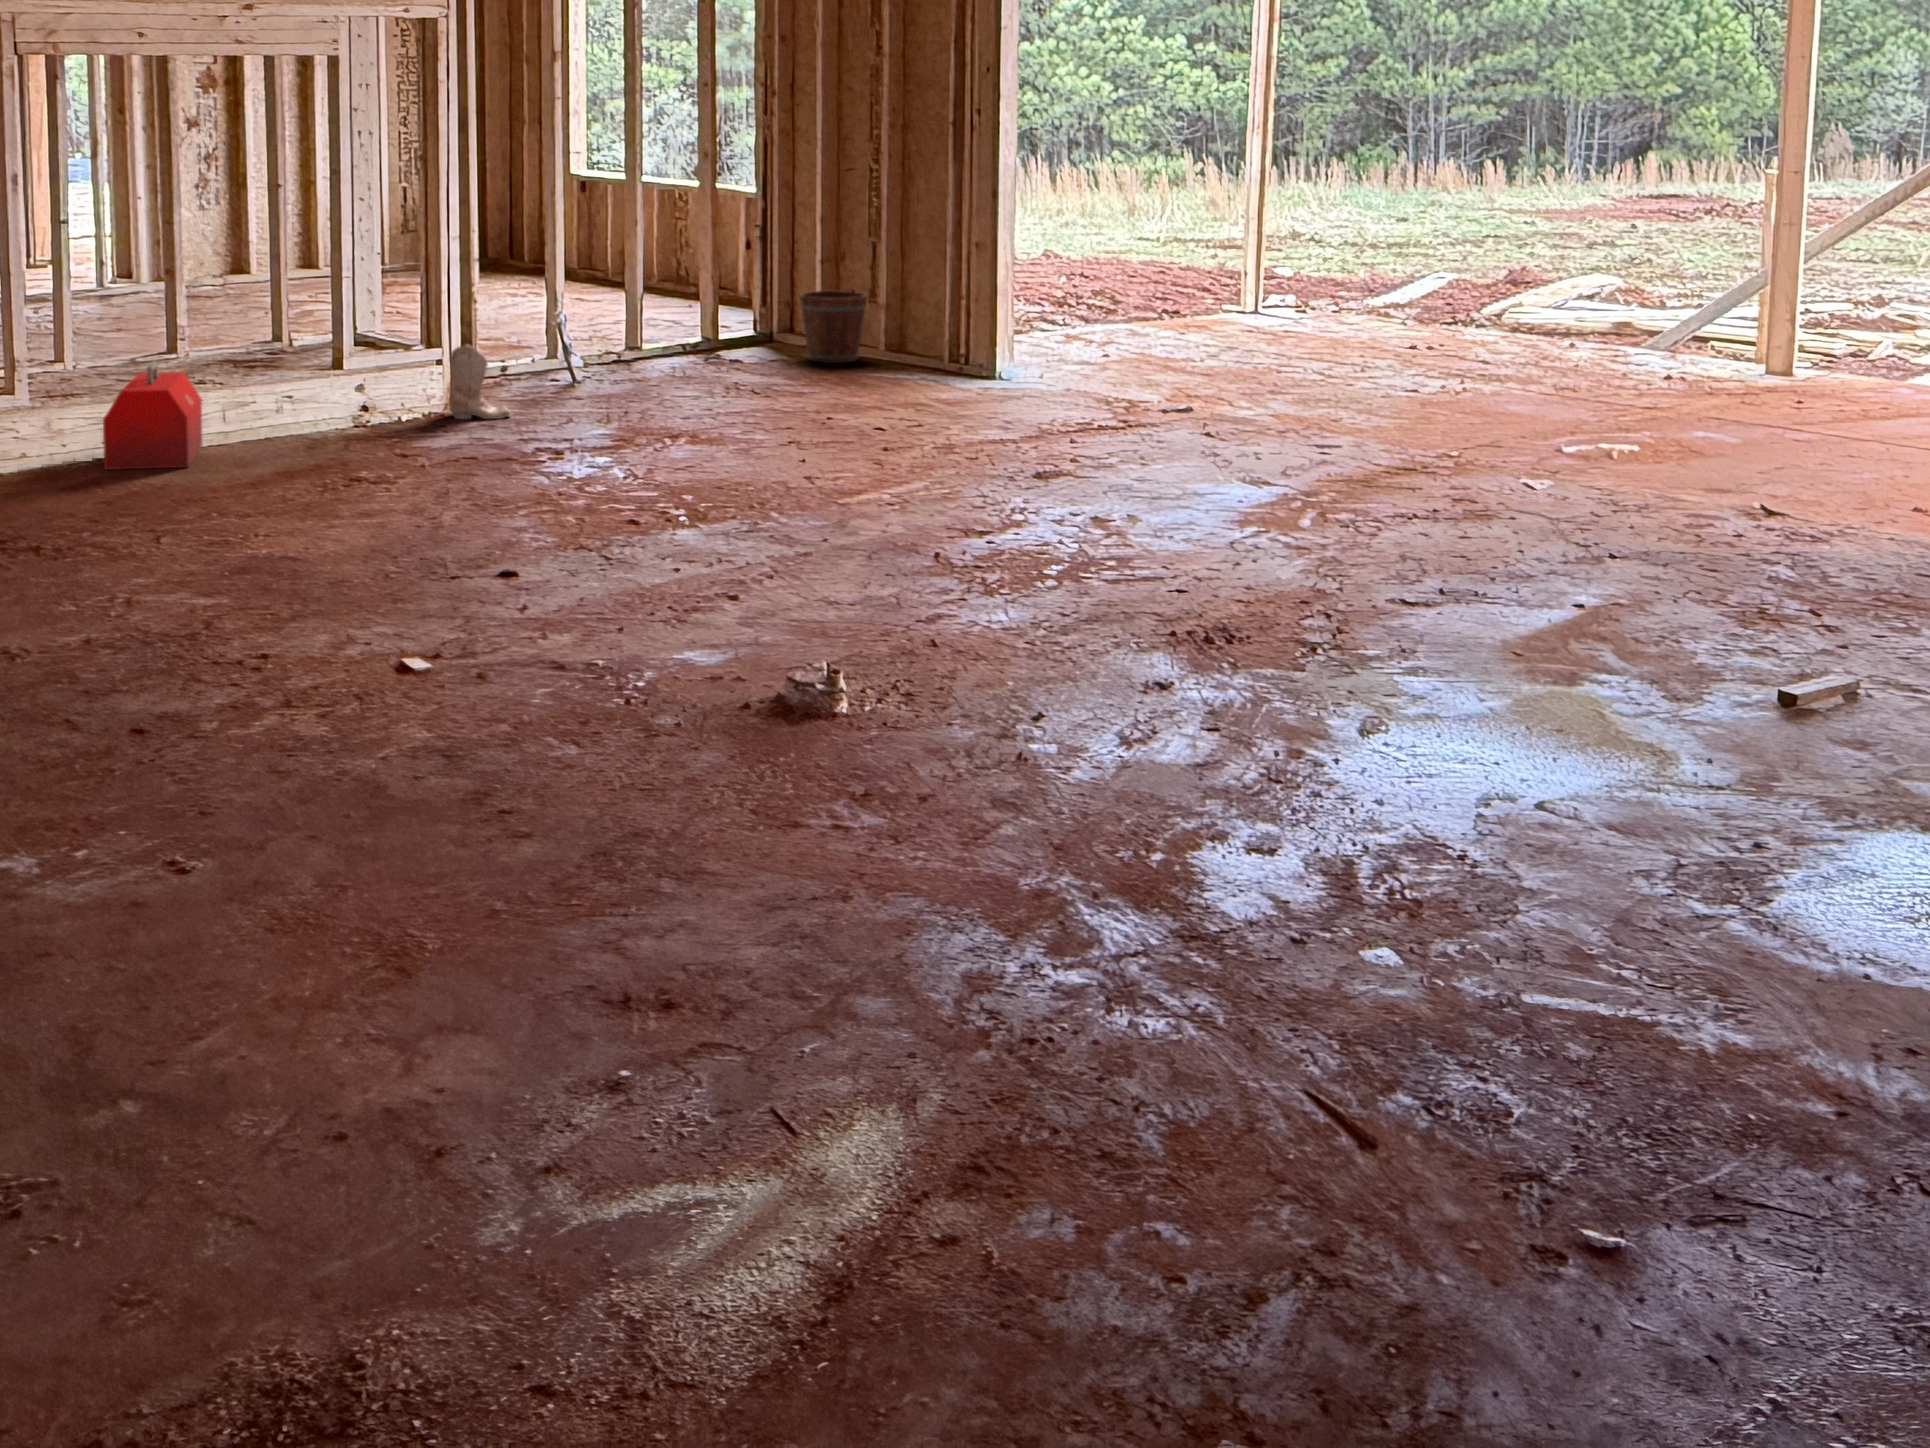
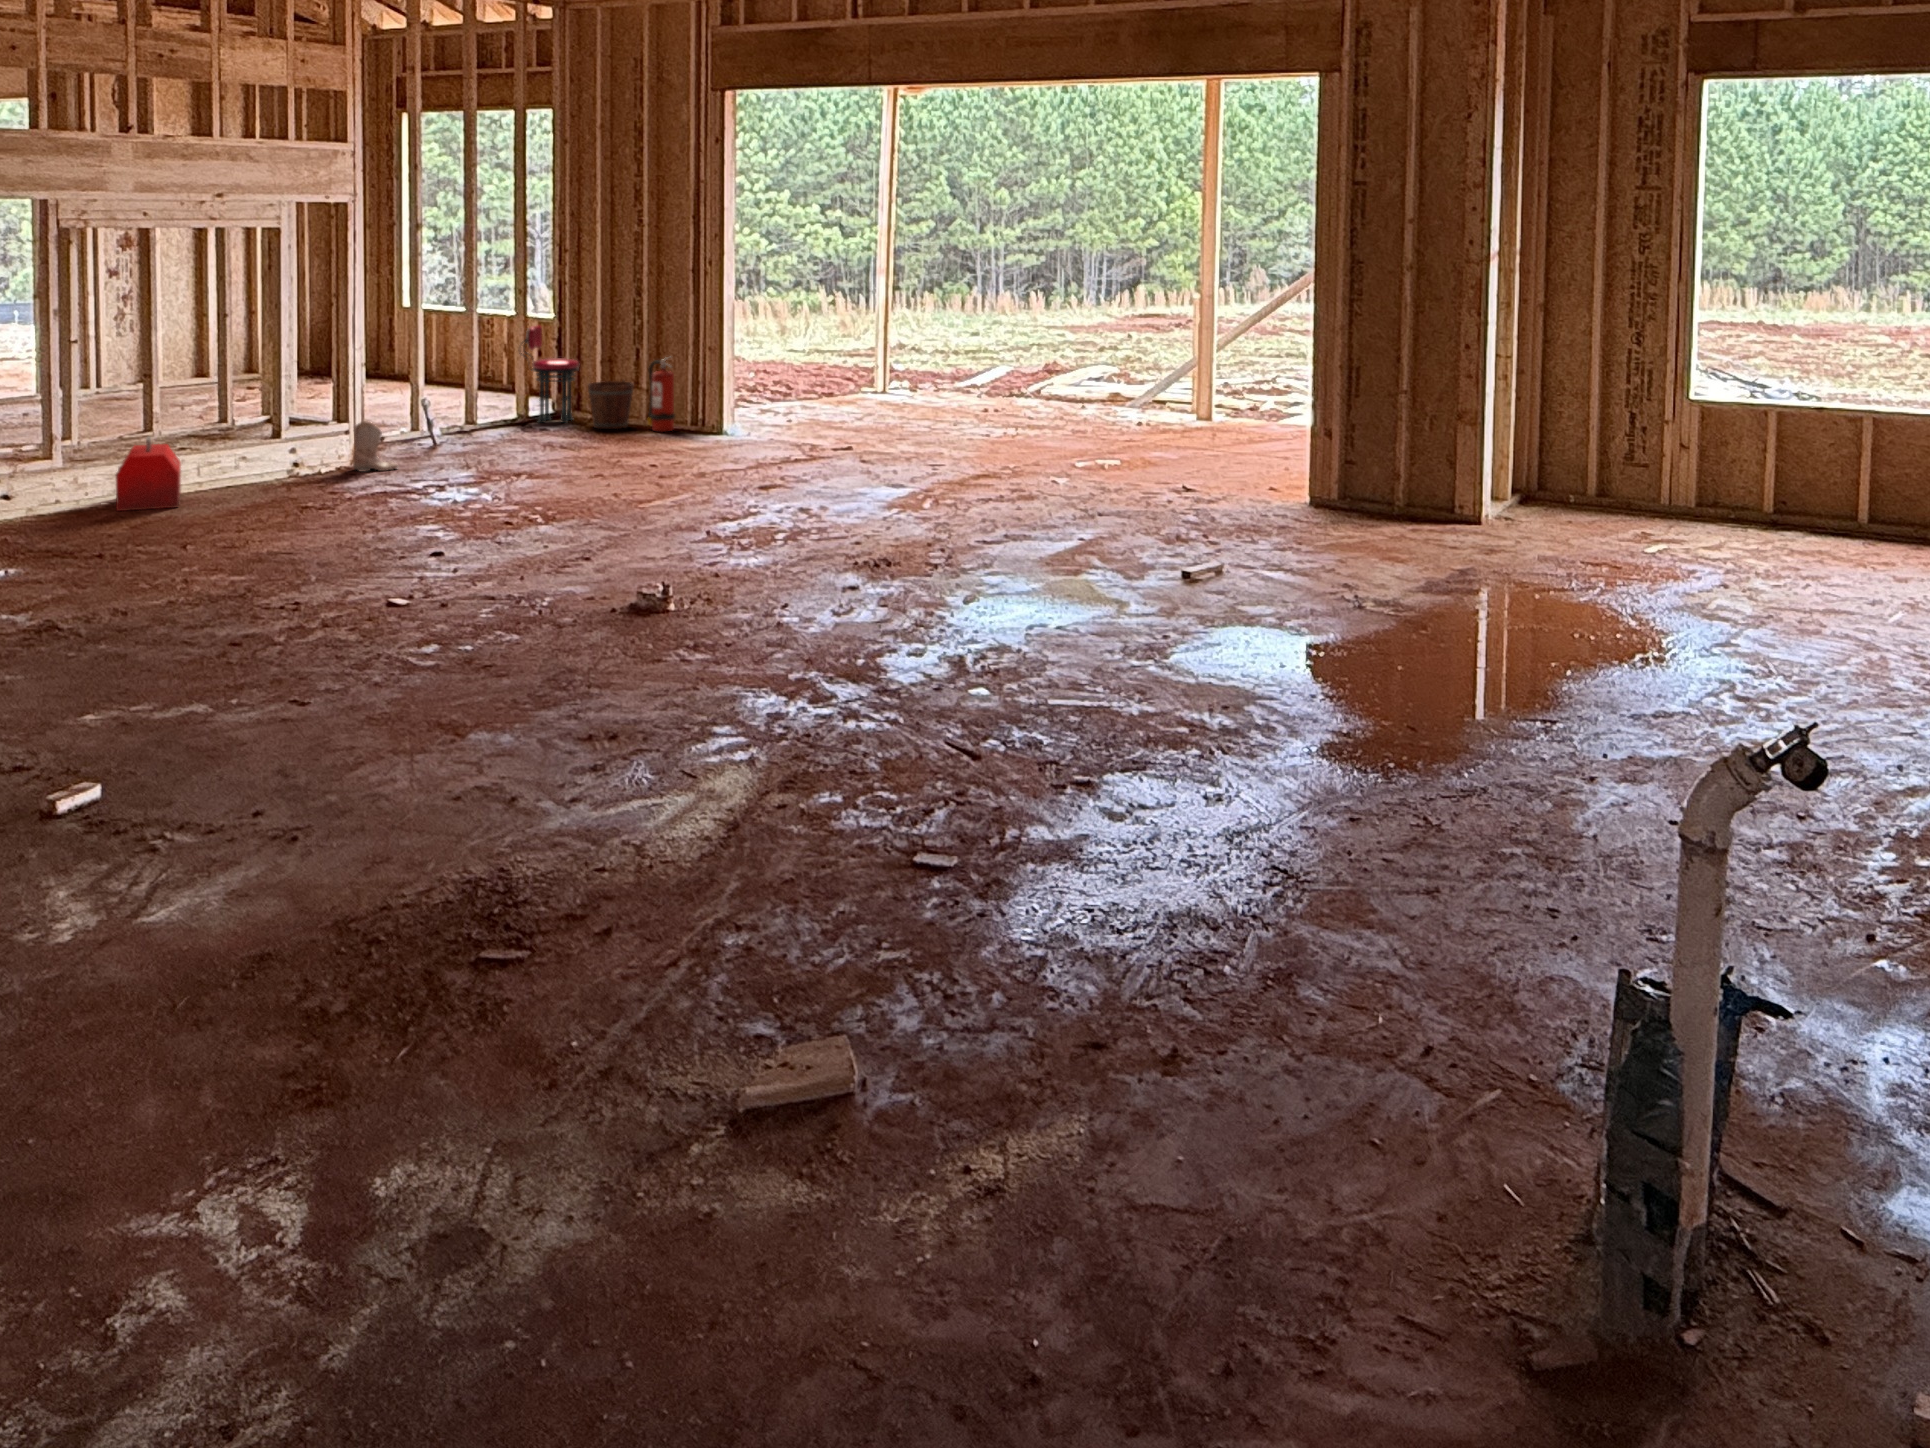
stool: none [705,205,791,351] -> present [521,326,579,423]
fire extinguisher: none [885,256,926,370] -> present [648,359,675,432]

